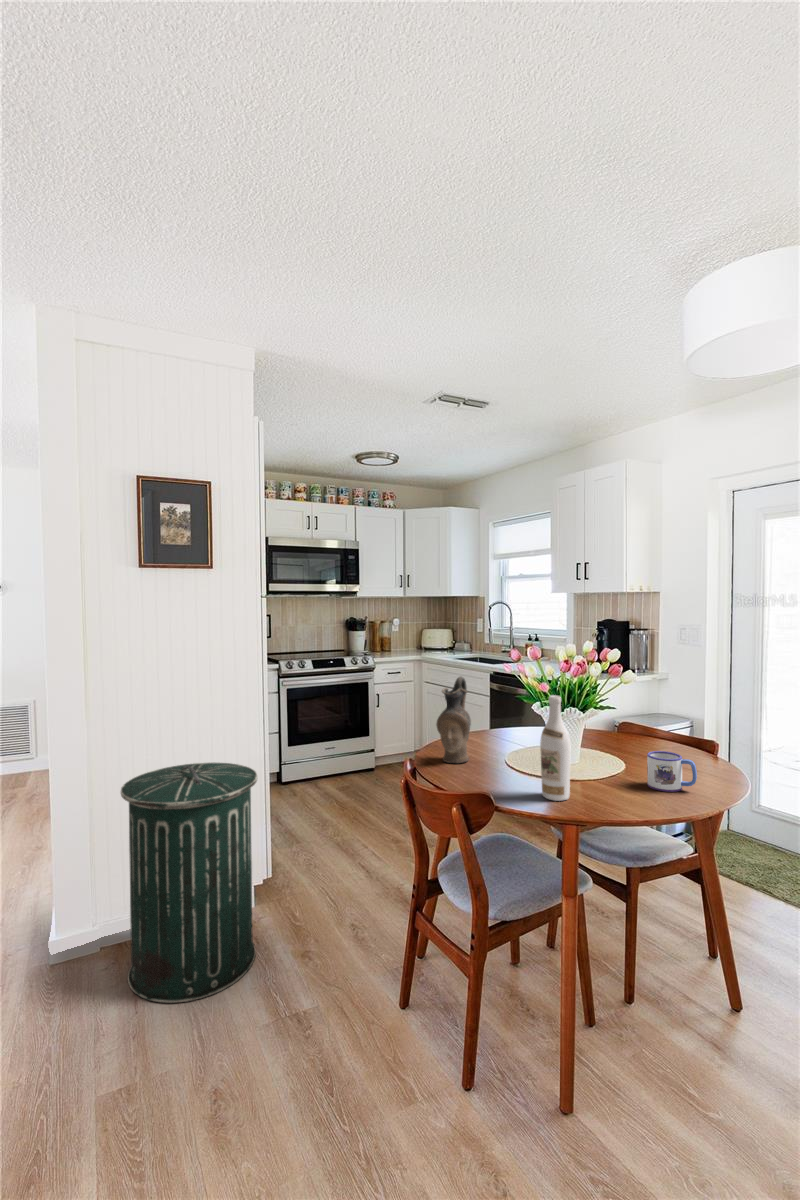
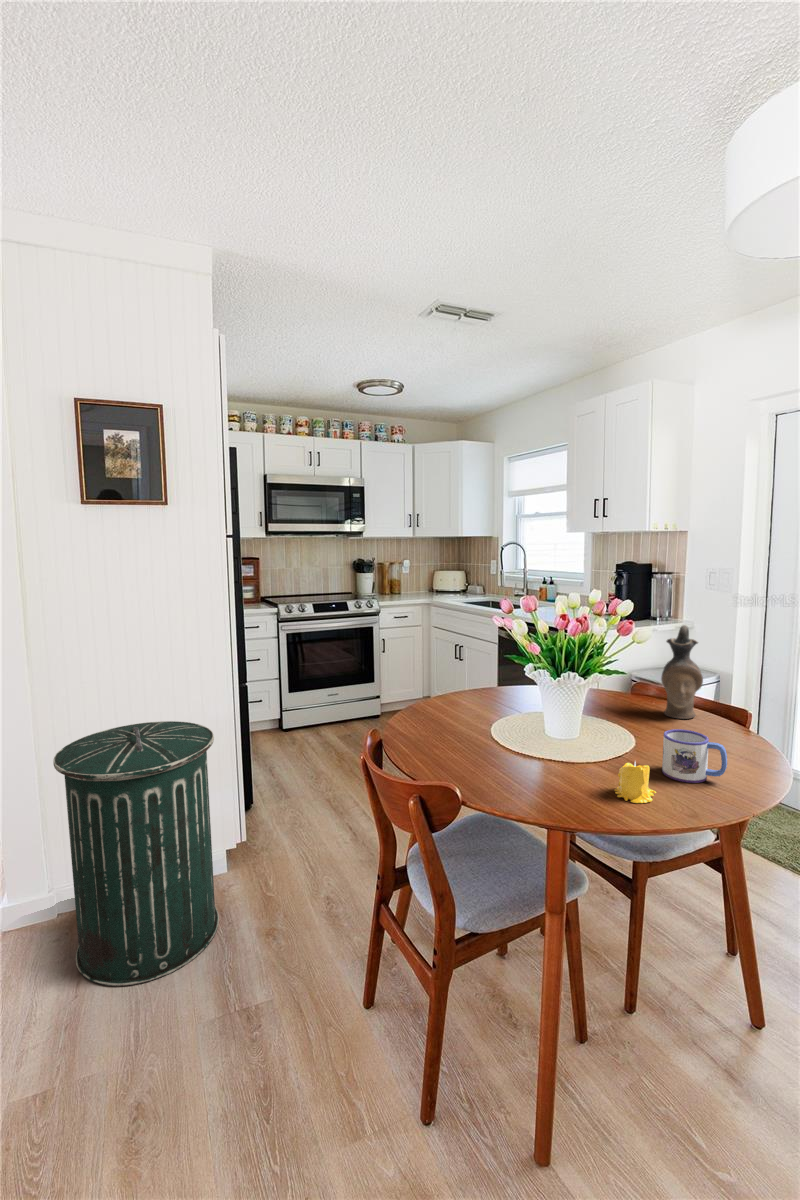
ceramic pitcher: present [436,676,471,763] -> present [661,625,703,719]
wine bottle: present [540,695,570,801] -> none [525,662,563,795]
candle: none [612,771,644,805] -> present [615,762,656,803]

